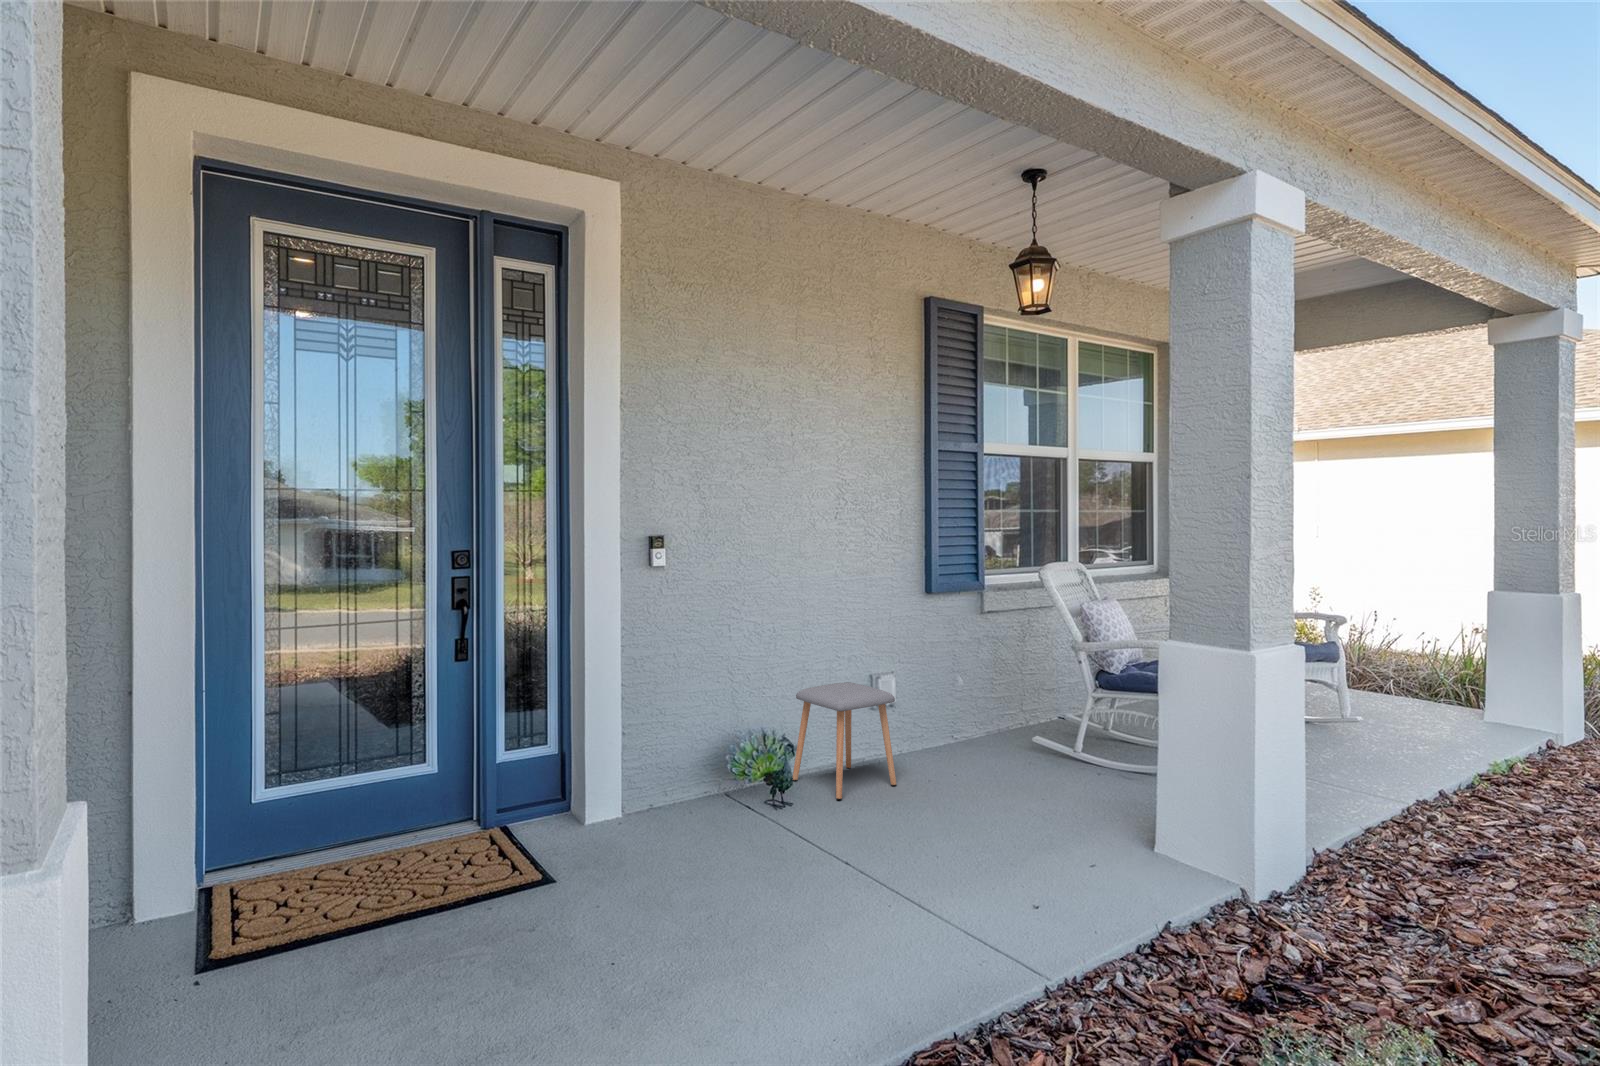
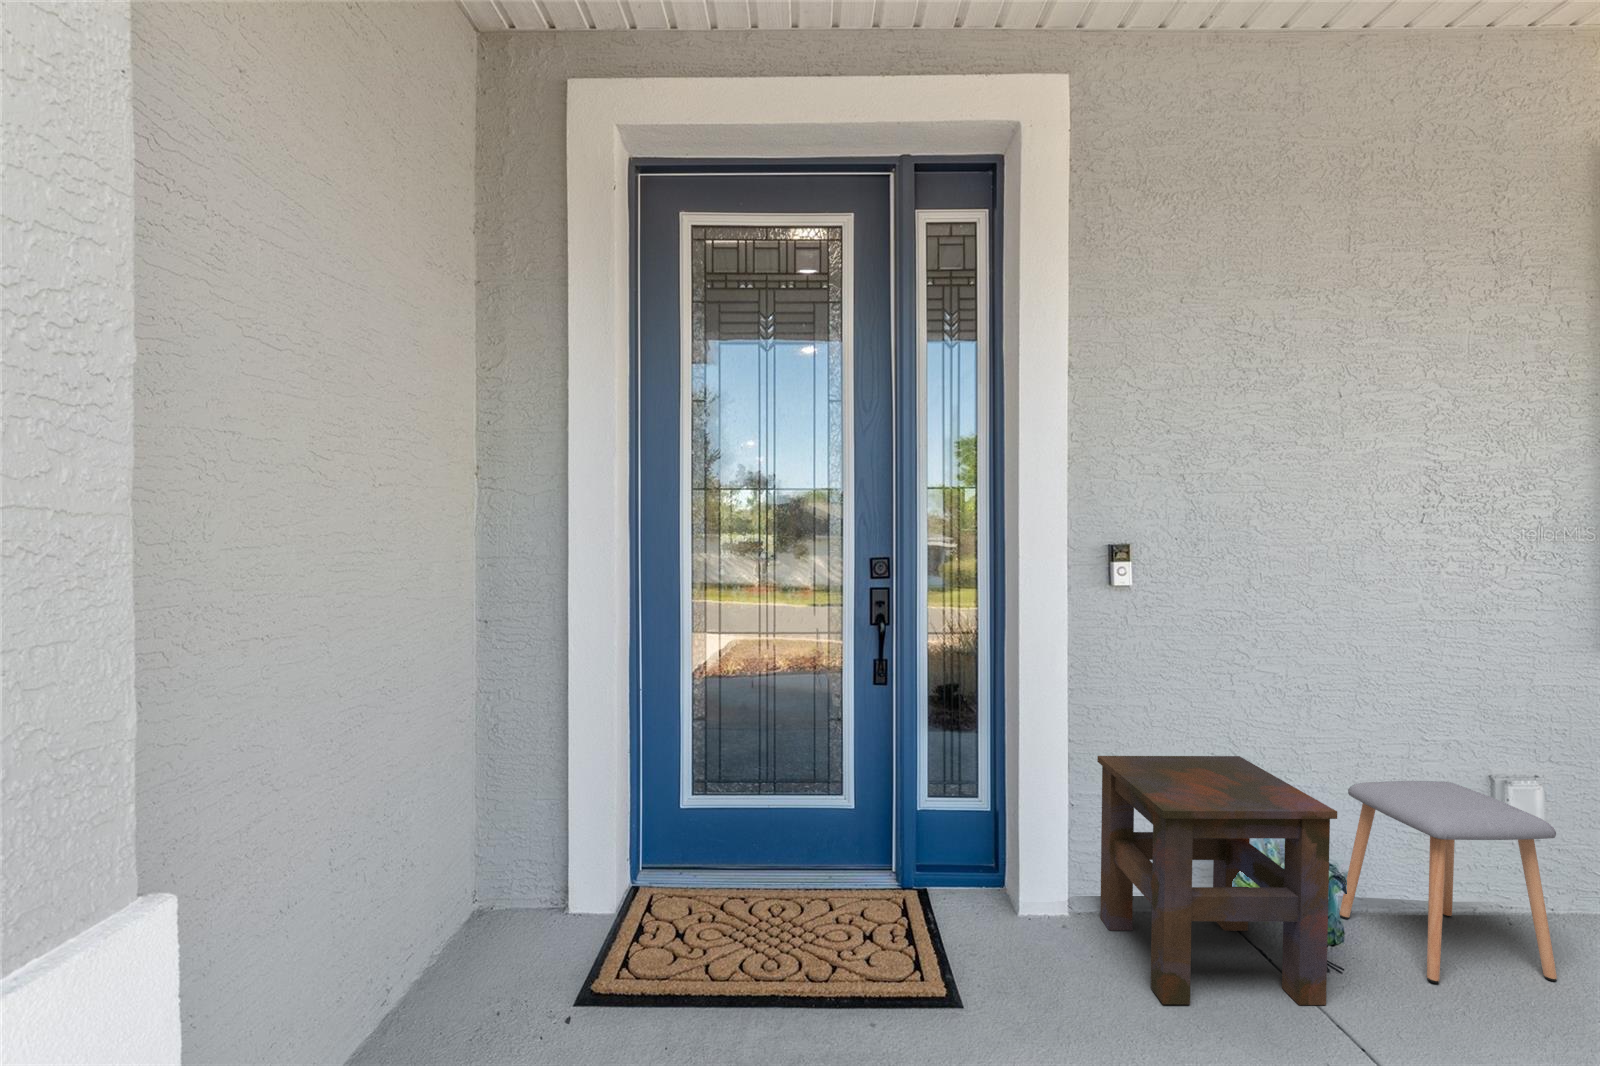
side table: none [642,681,788,846] -> present [1097,756,1337,1005]

